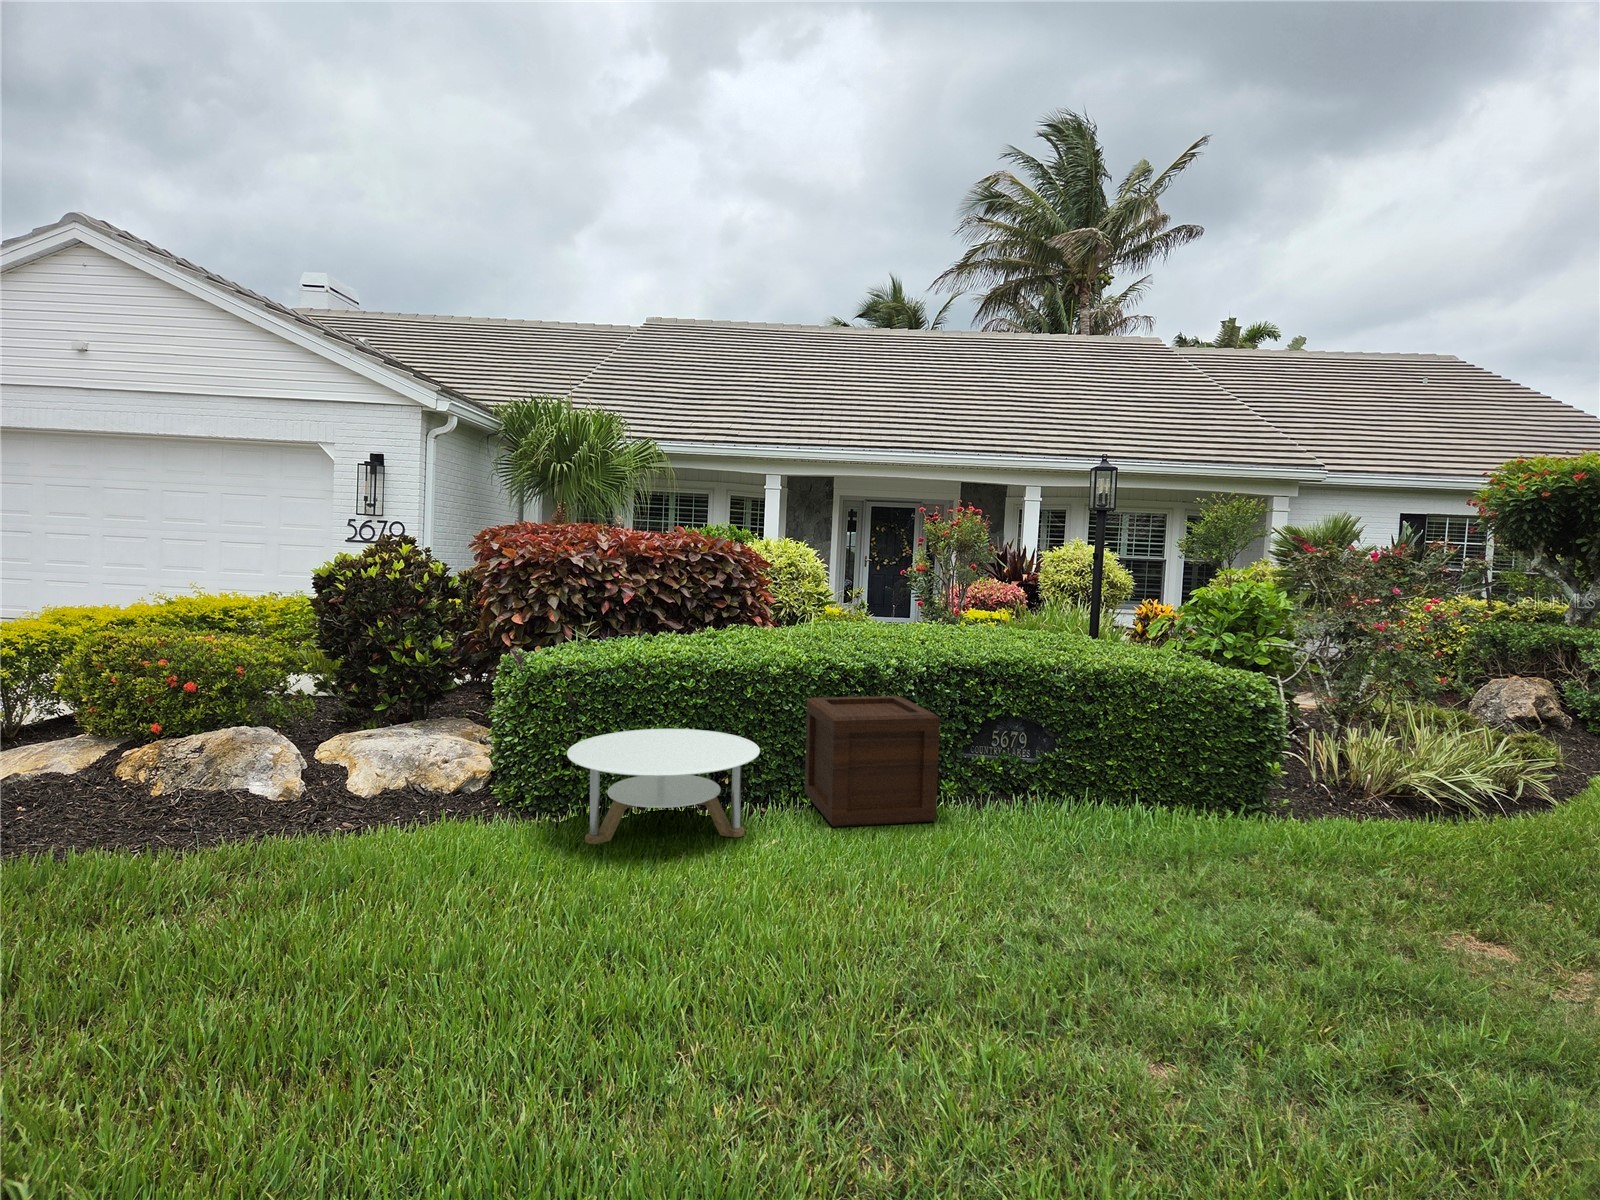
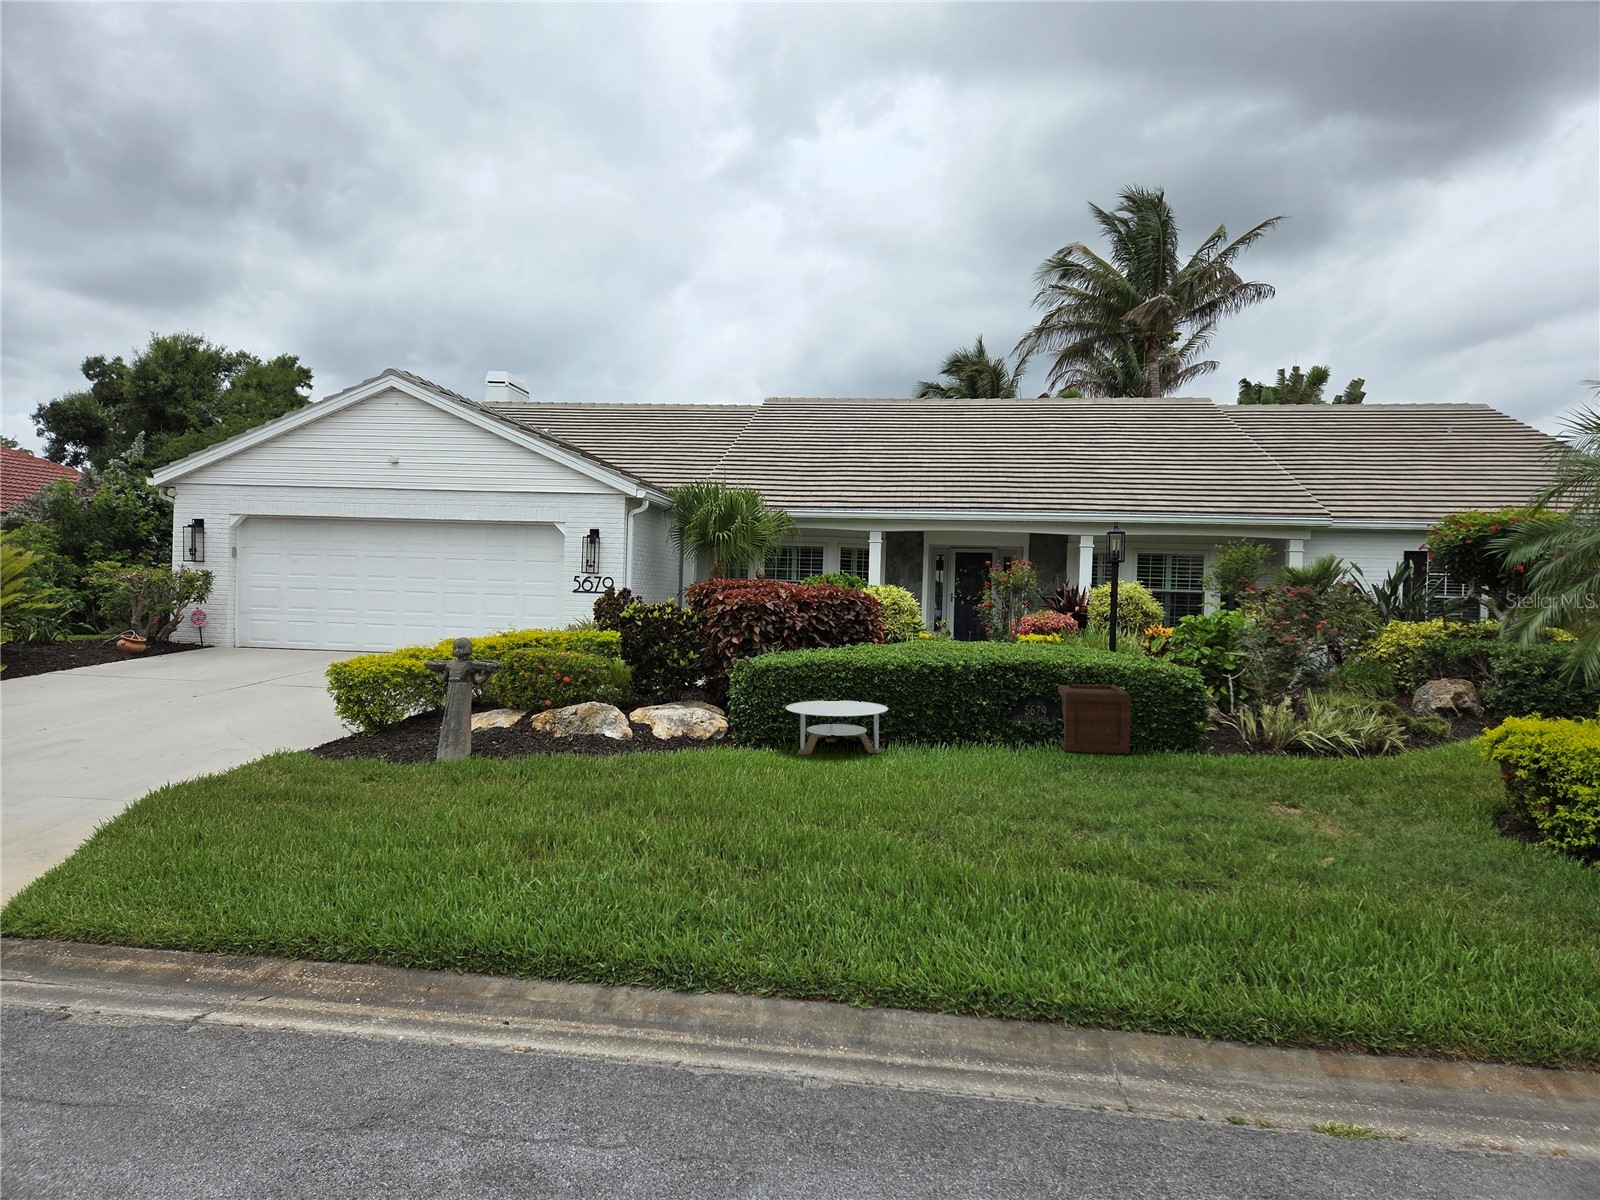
wooden crate: present [805,696,940,827] -> present [1057,684,1130,754]

